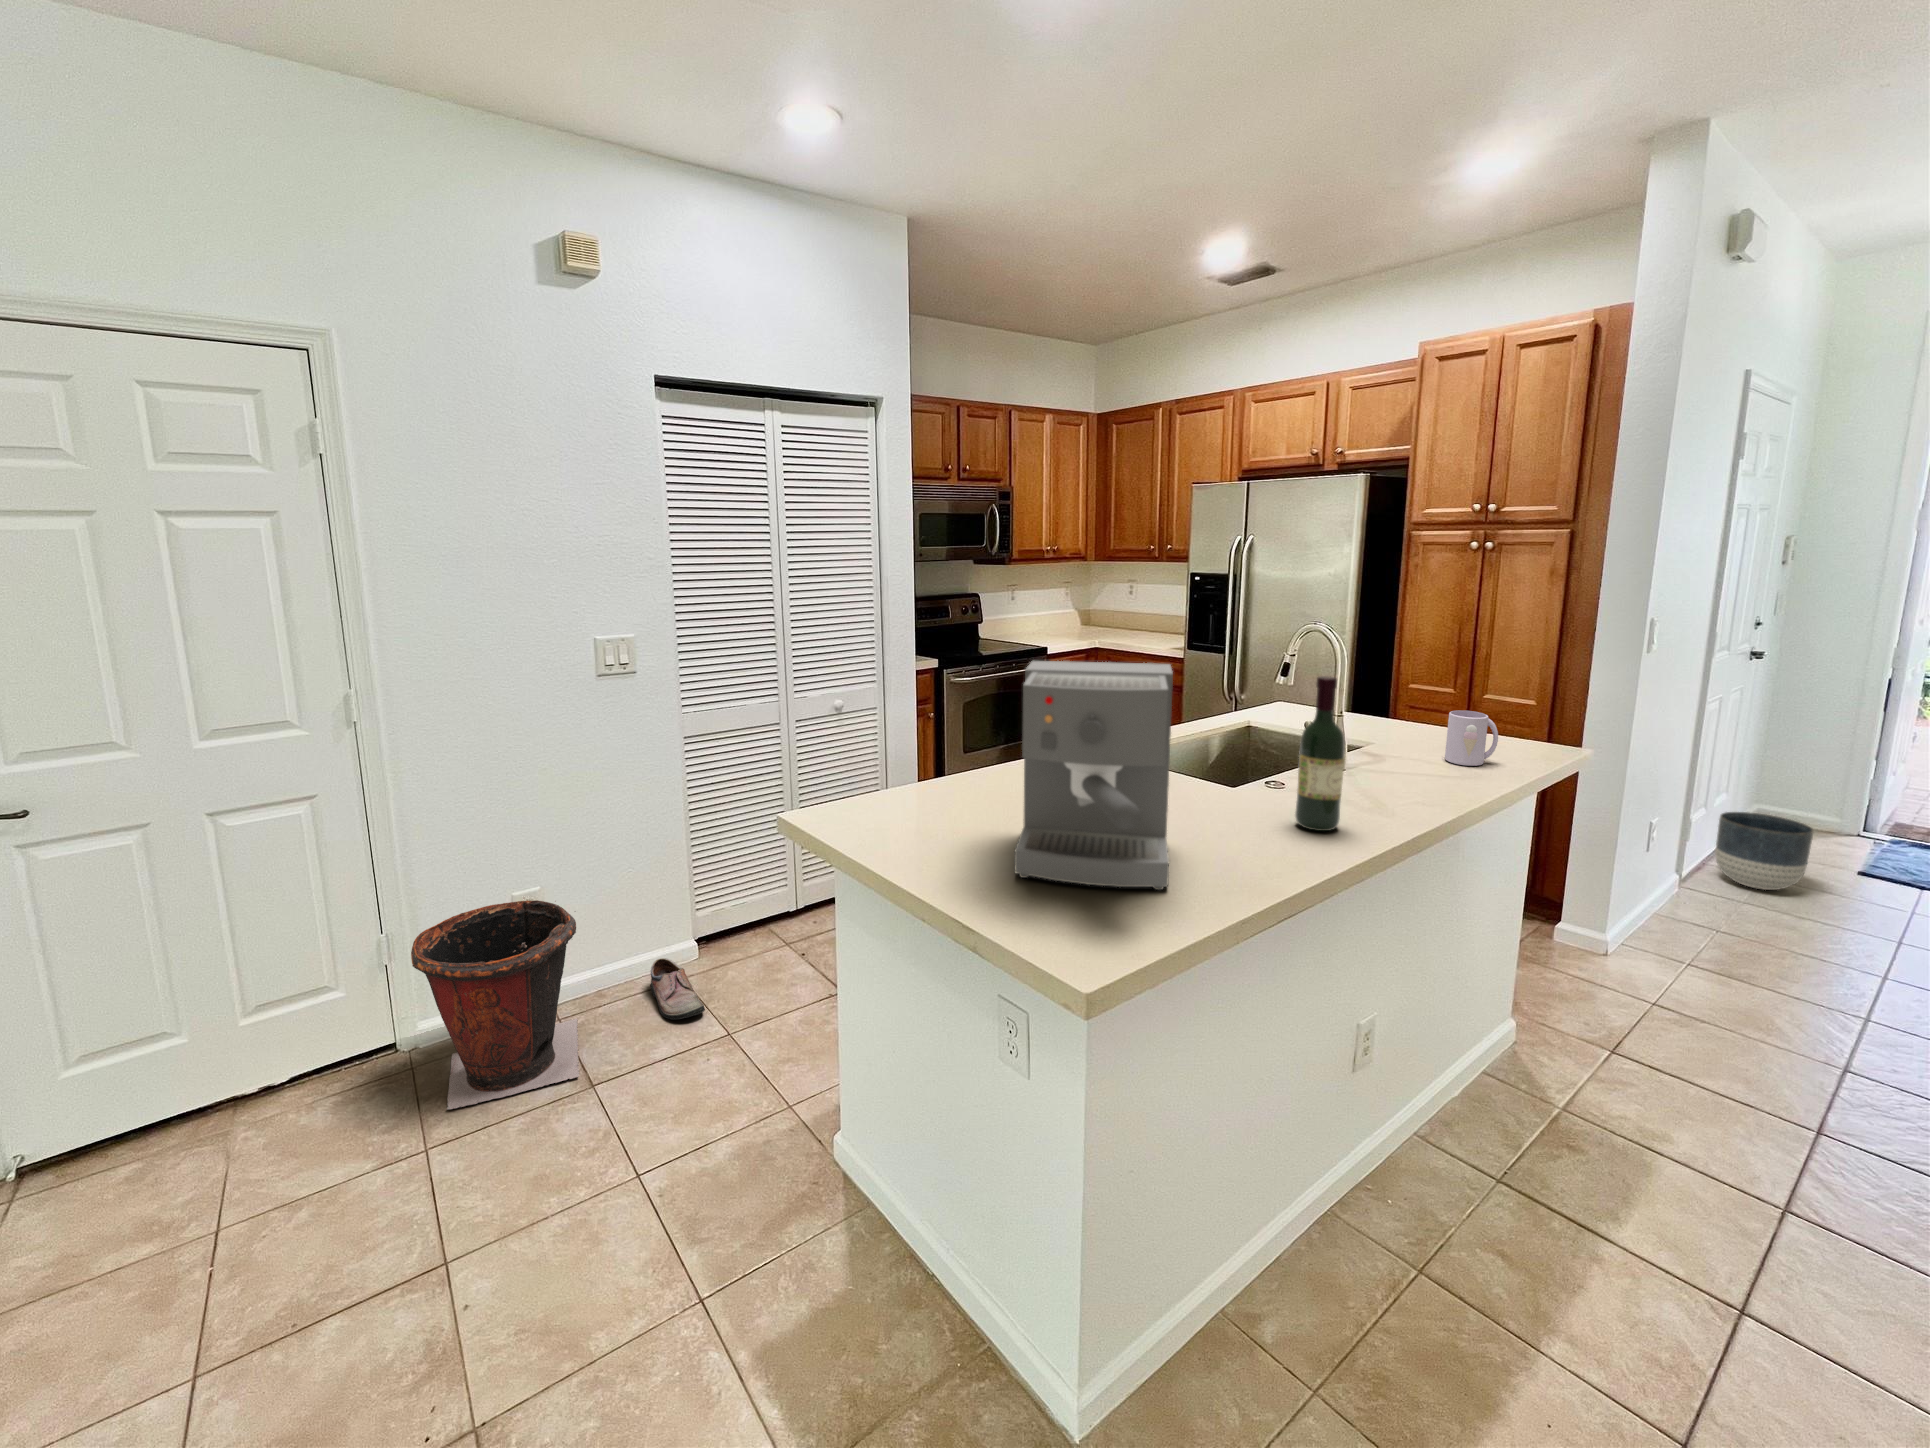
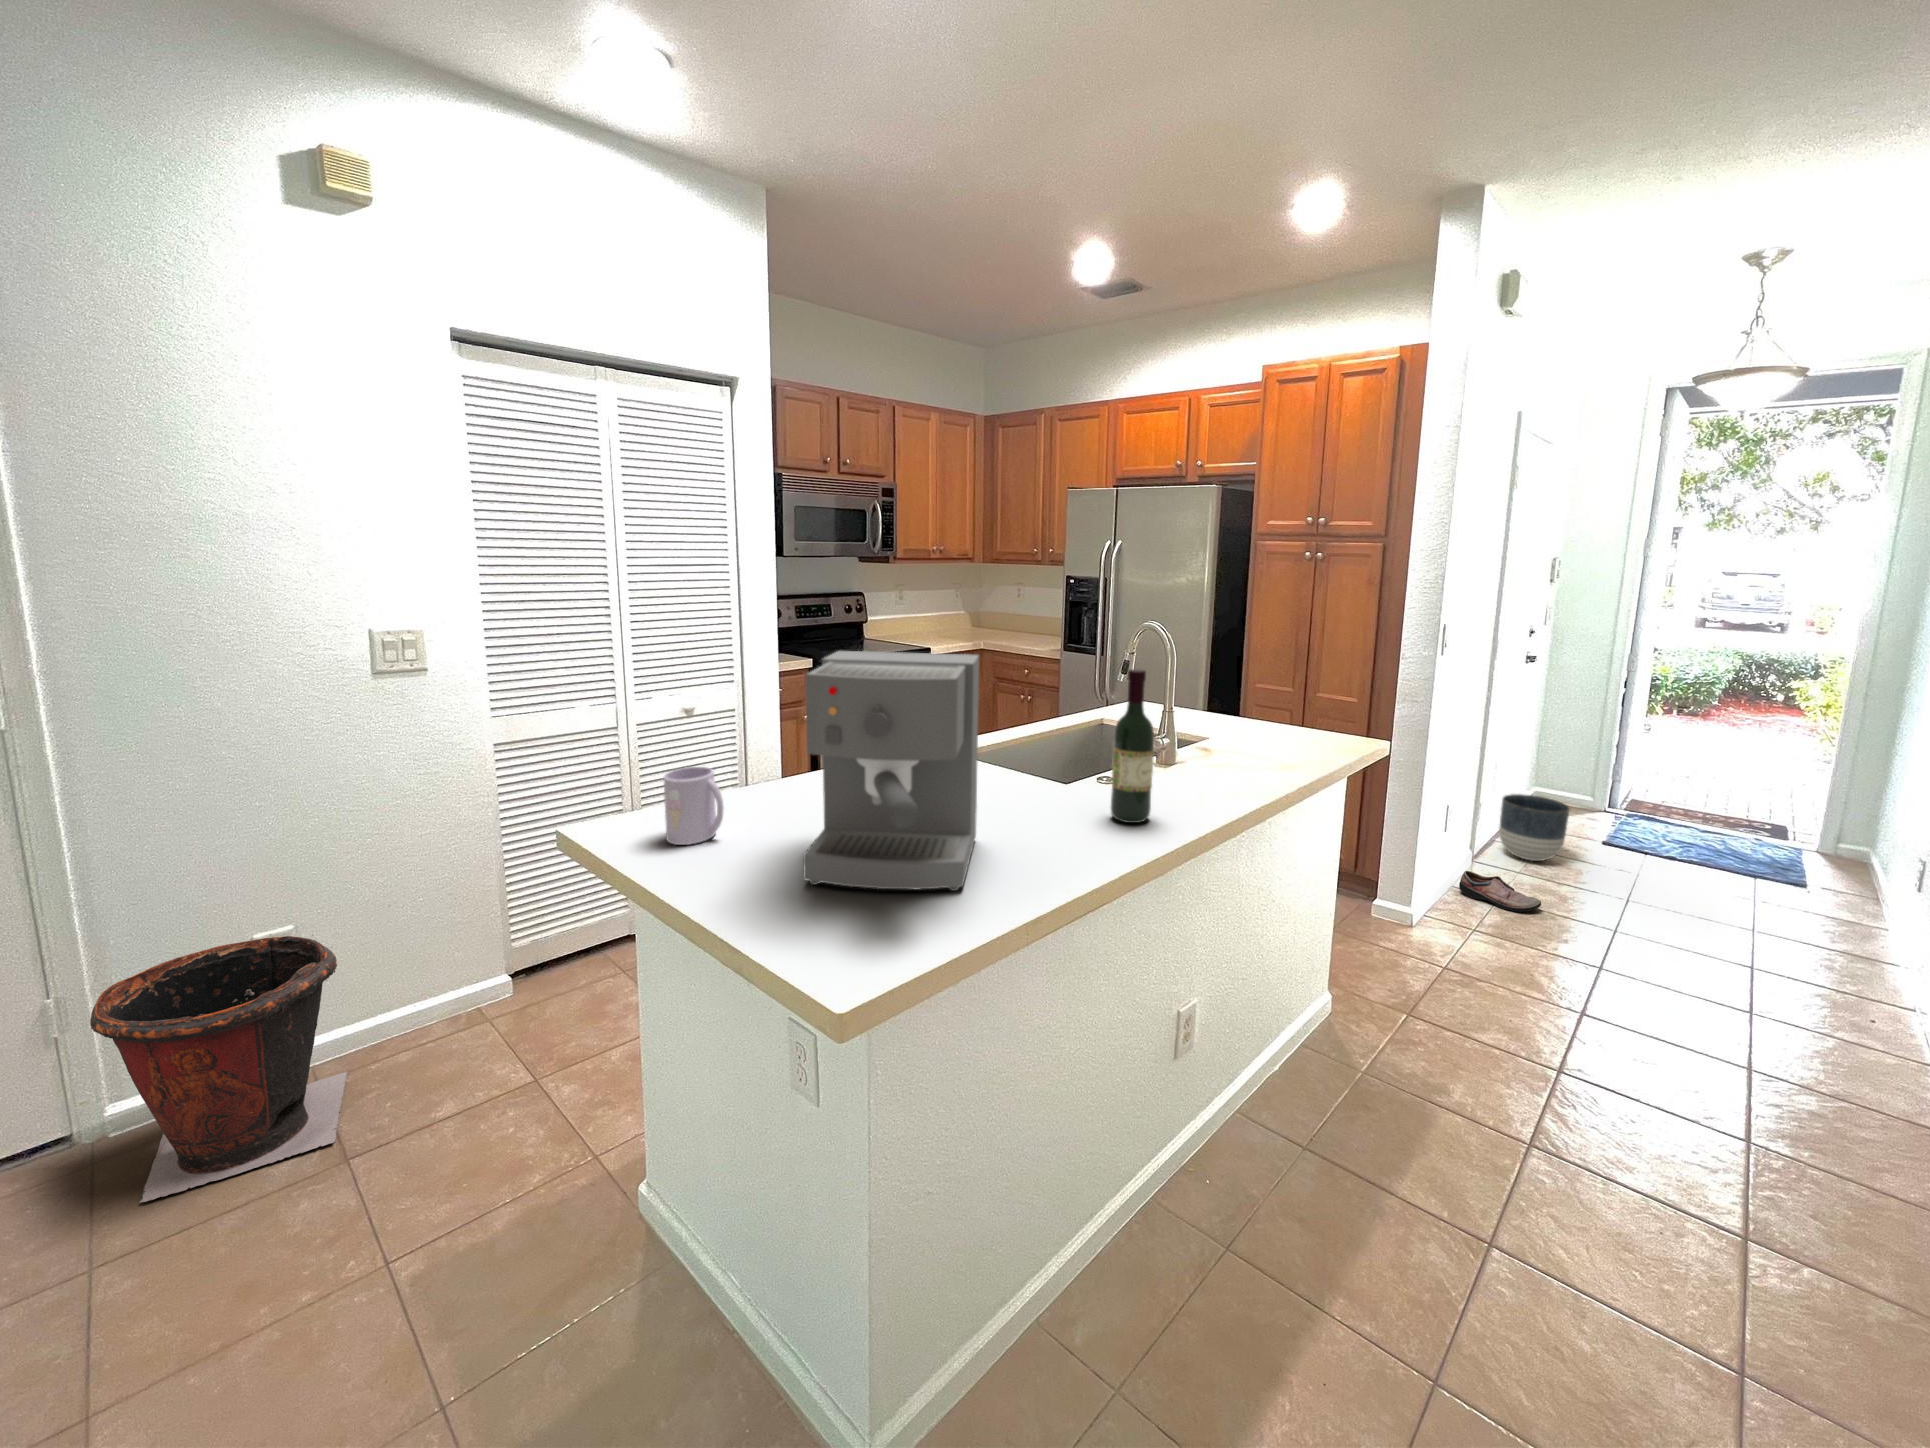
mug: present [1445,710,1498,766] -> present [664,767,724,845]
shoe: present [651,958,705,1019] -> present [1459,871,1541,911]

